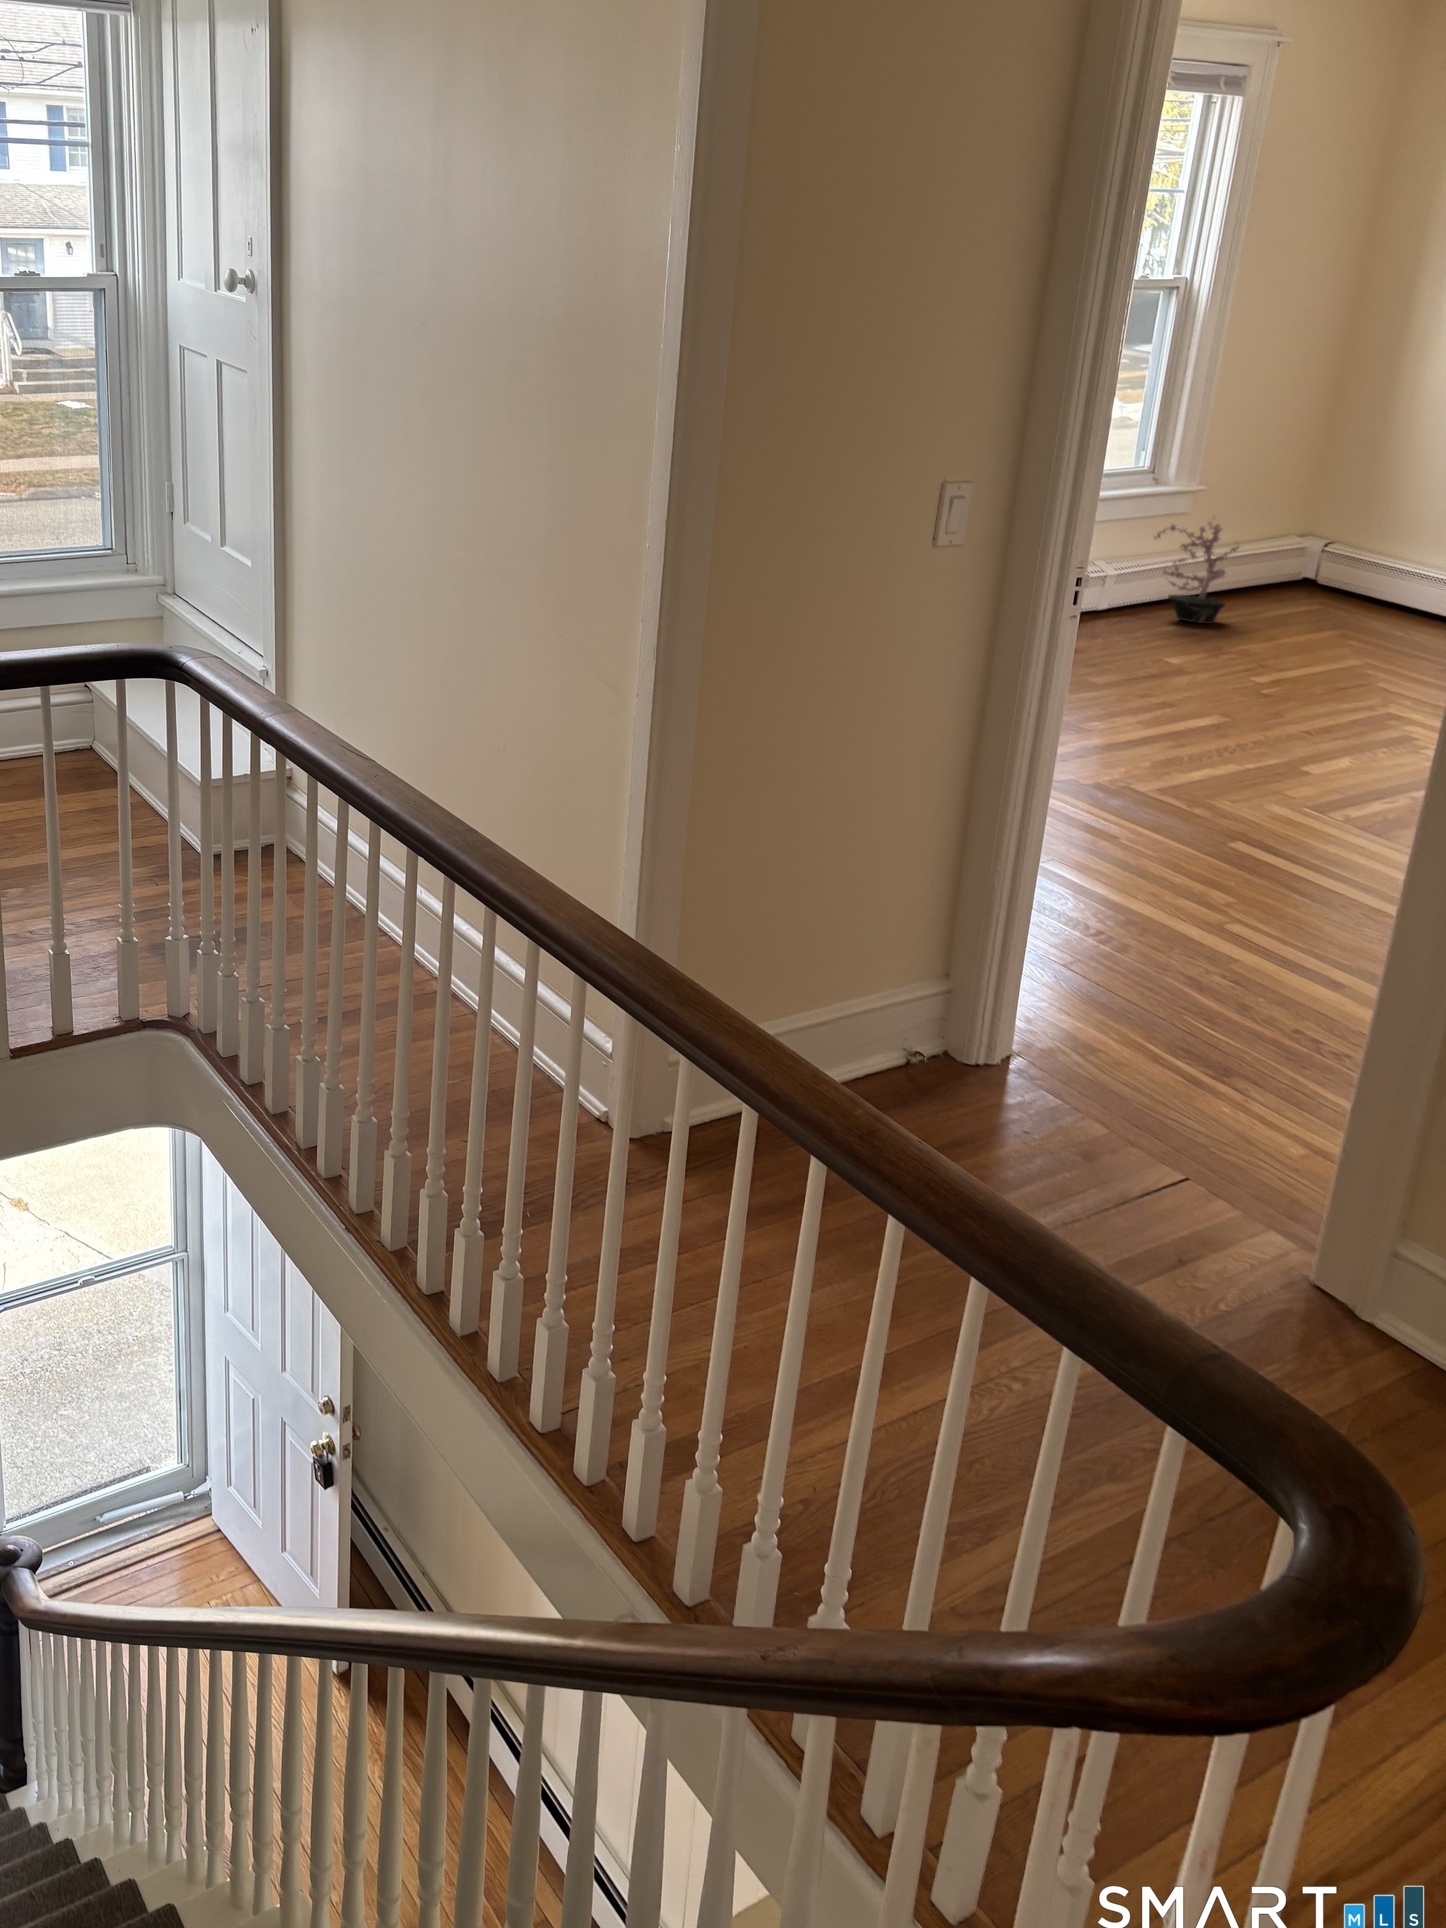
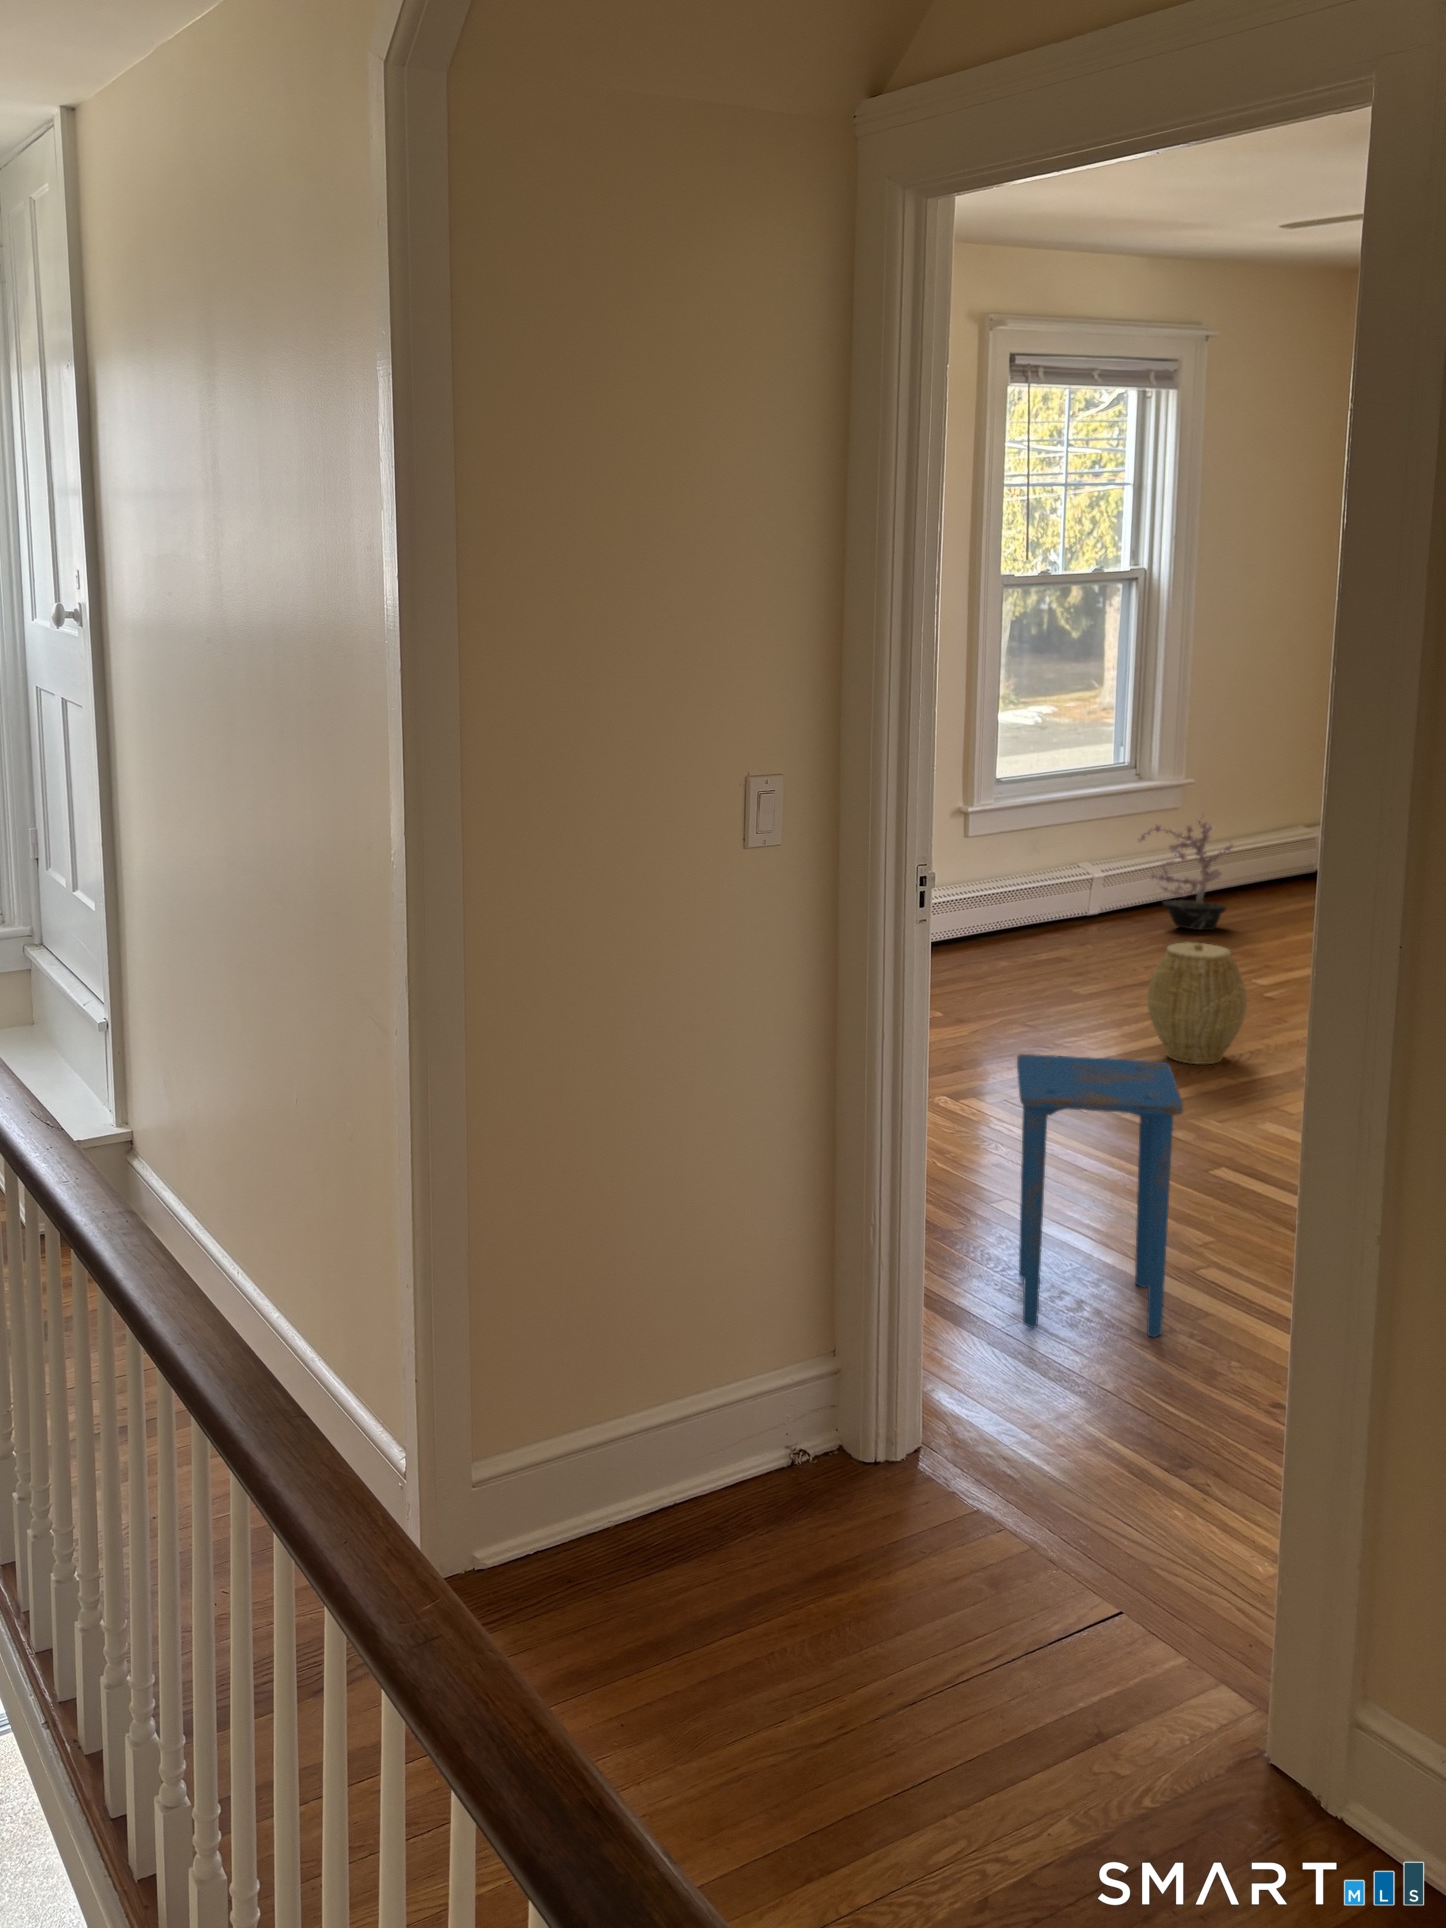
woven basket: none [1171,636,1261,745] -> present [1147,943,1247,1064]
side table: none [1077,731,1251,975] -> present [1017,1054,1183,1337]

